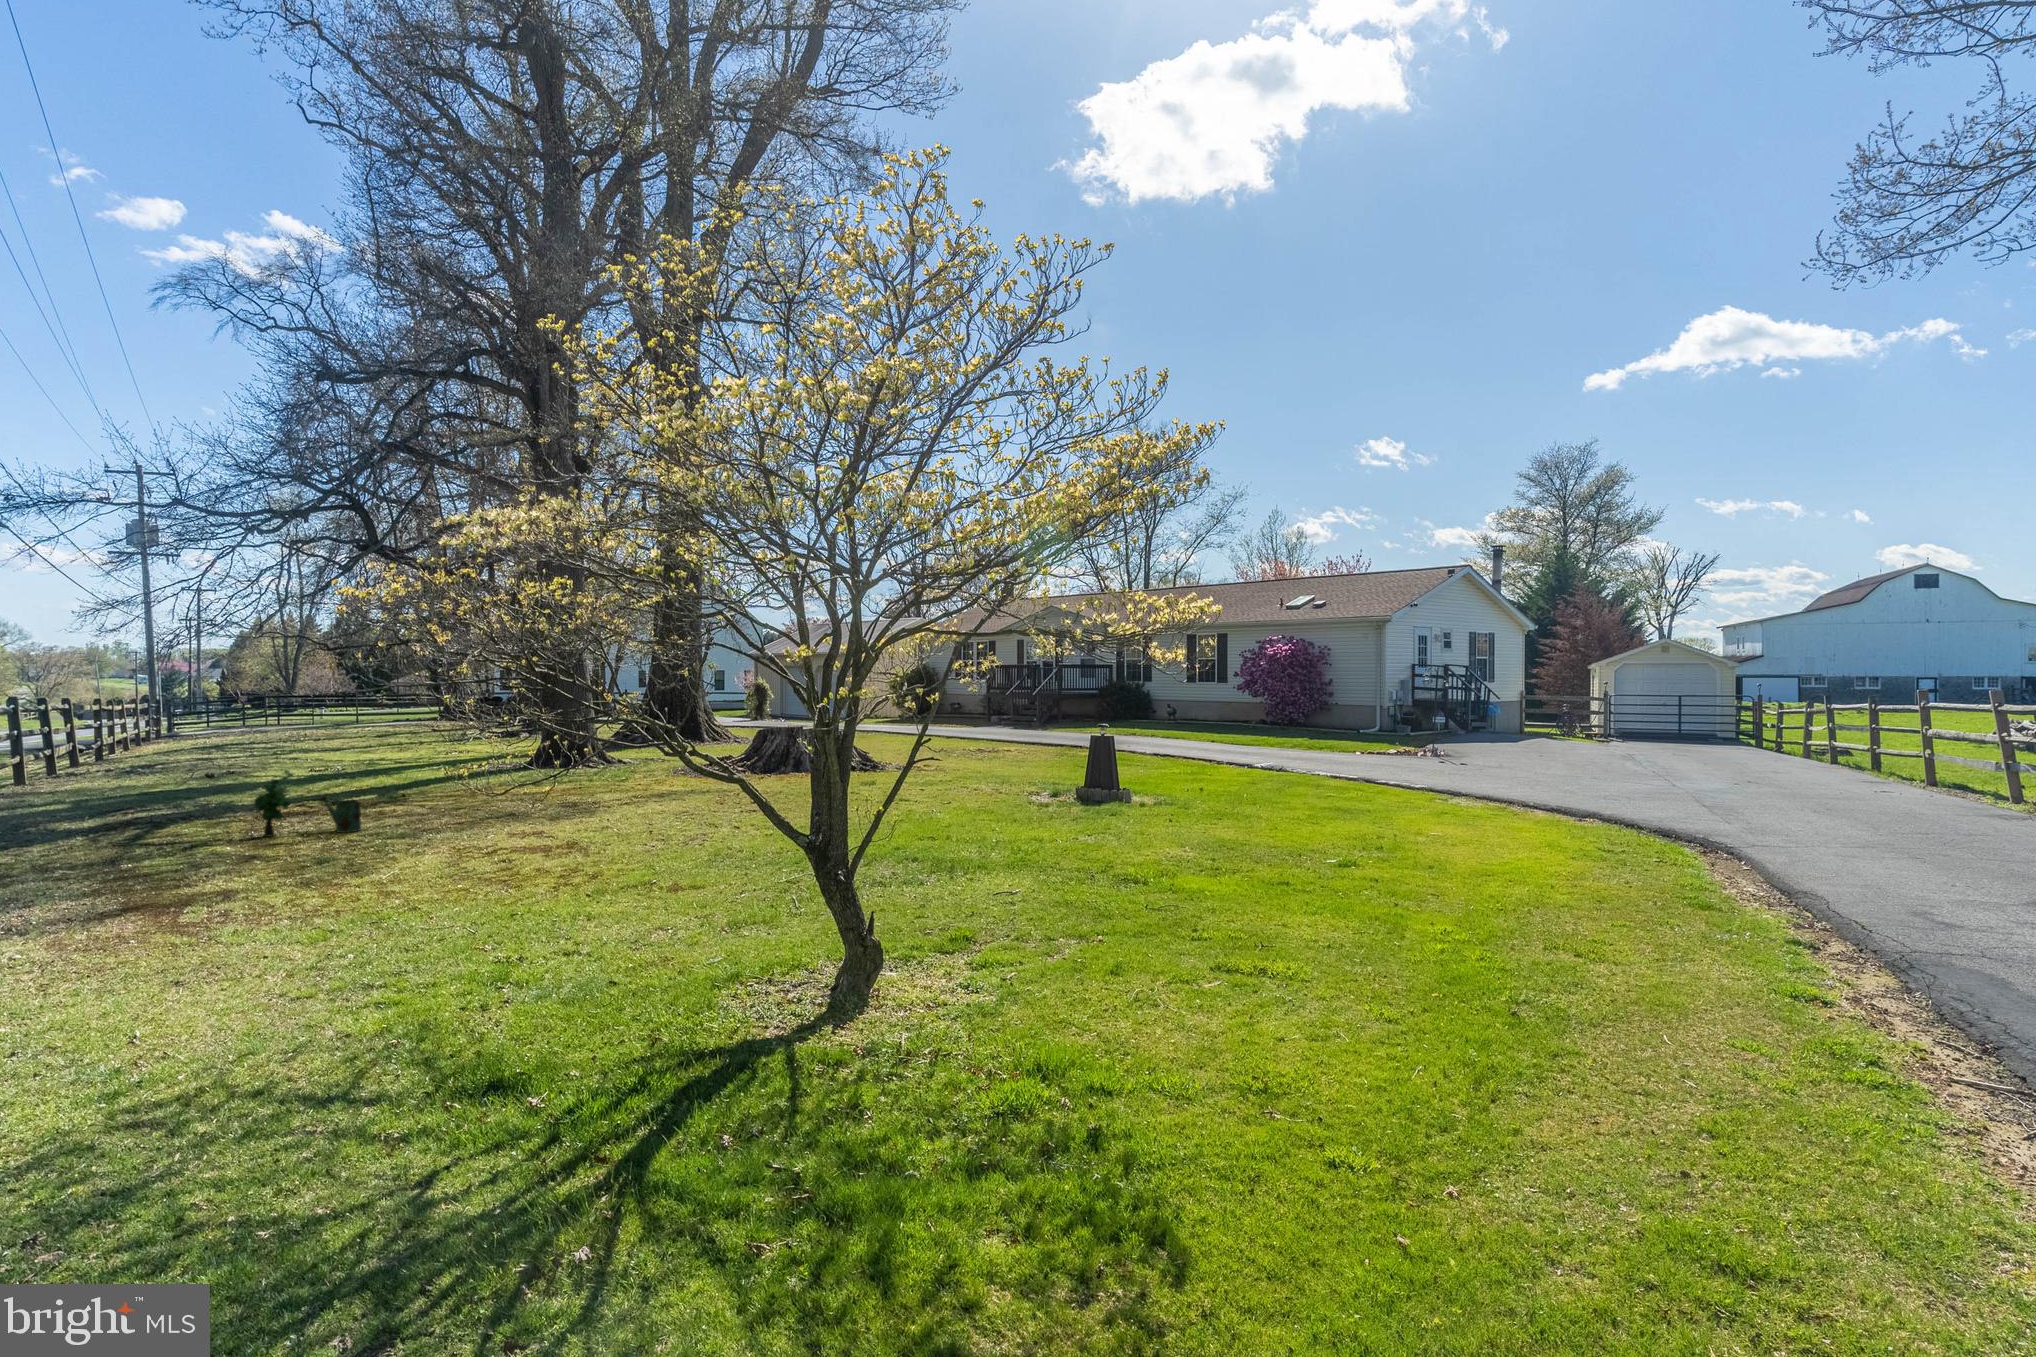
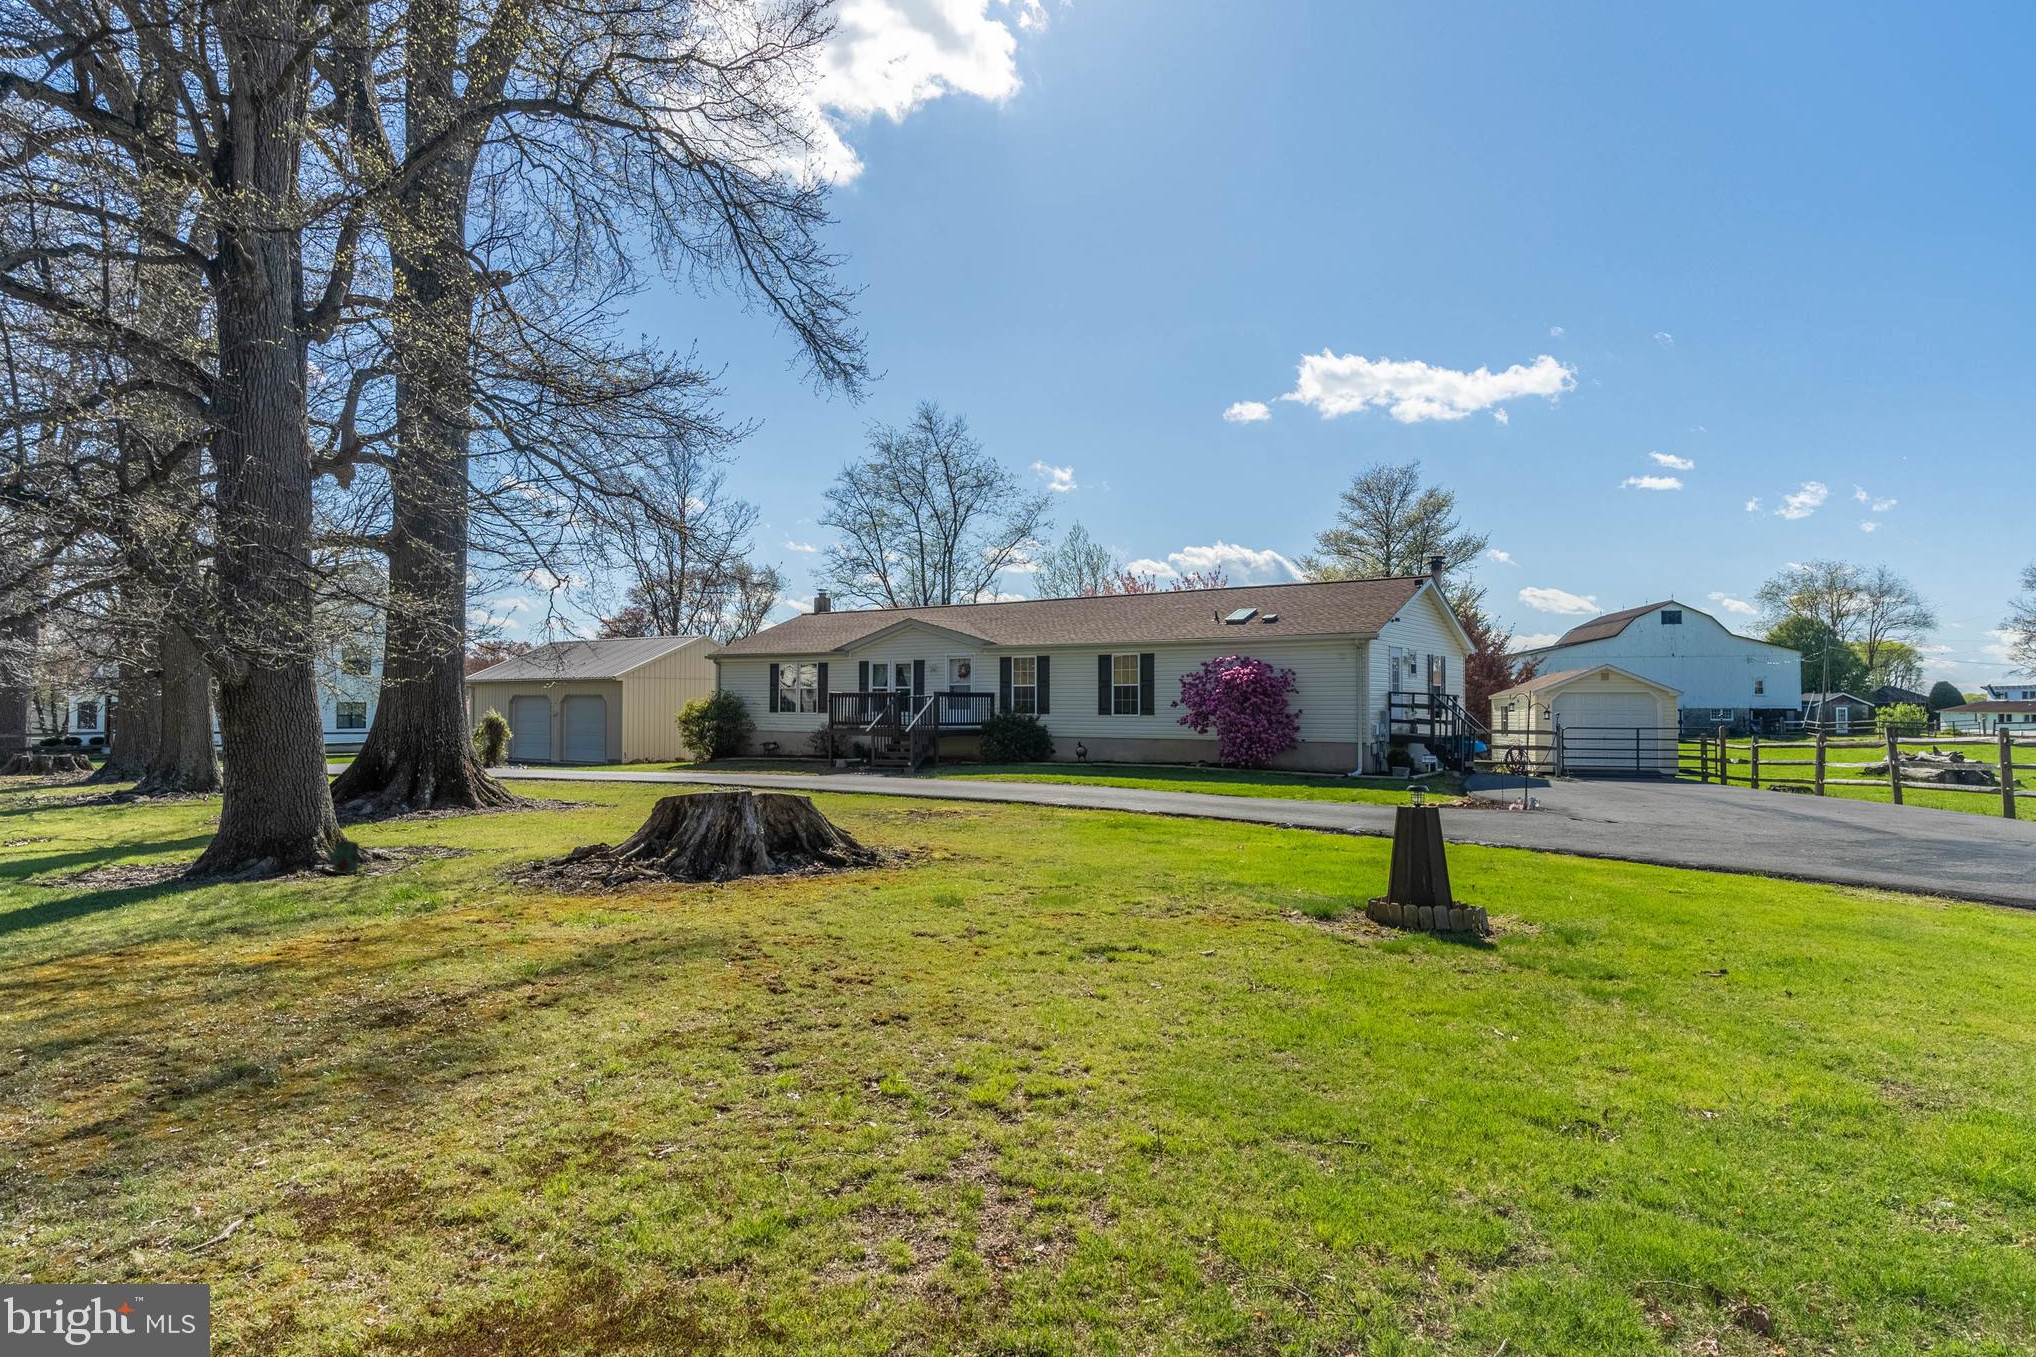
decorative plant: present [254,780,290,837] -> none [247,821,289,878]

